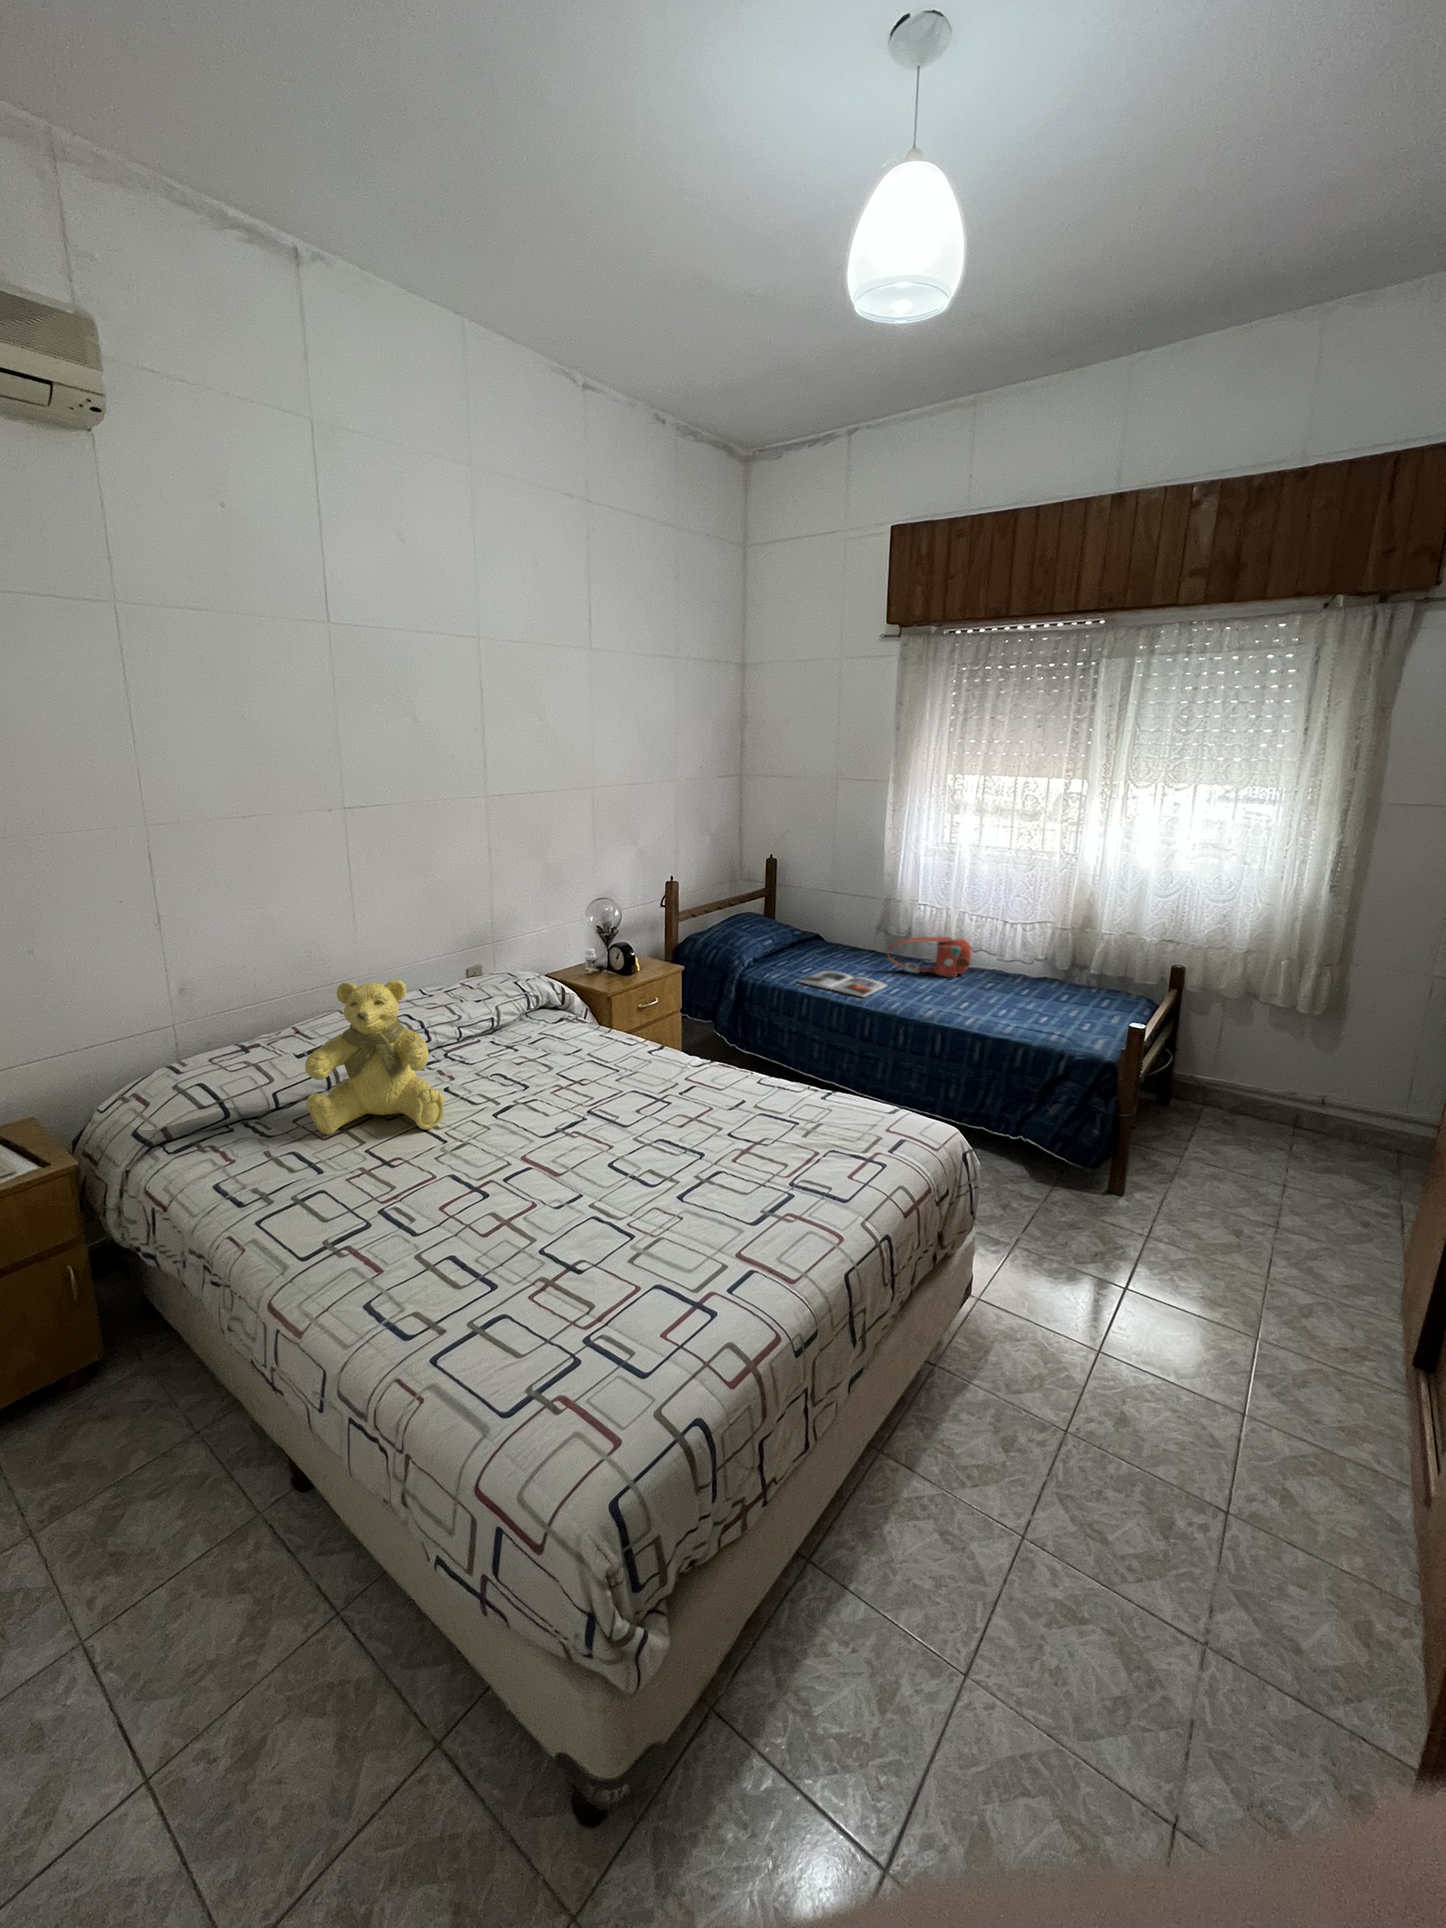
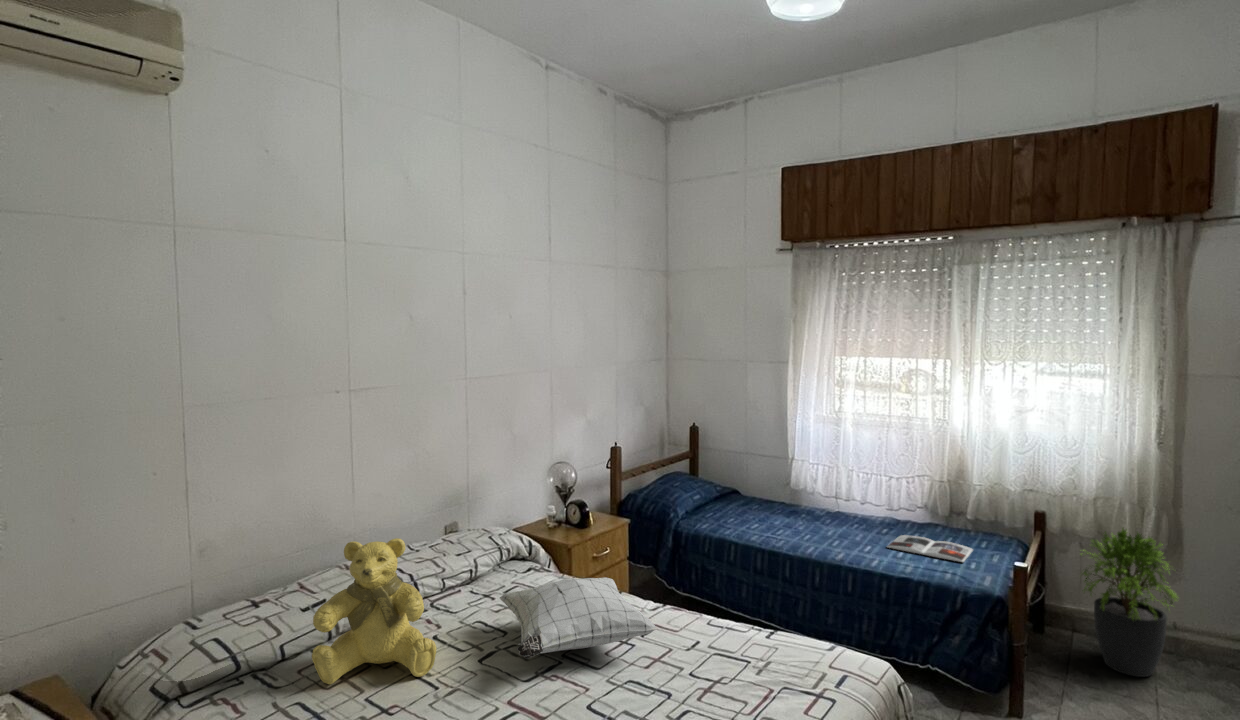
handbag: present [888,937,971,977] -> none [798,489,868,523]
magazine: present [799,971,886,997] -> present [887,535,973,562]
potted plant: none [1206,986,1330,1156] -> present [1083,528,1177,677]
pillow: none [519,1029,694,1113] -> present [500,577,657,659]

